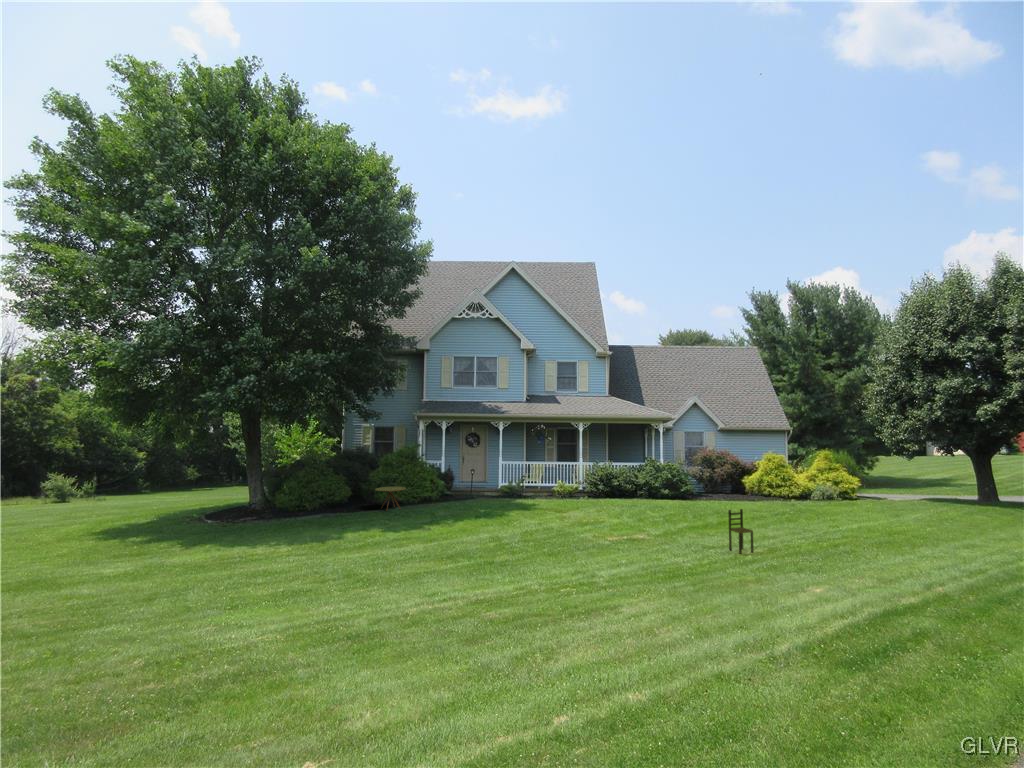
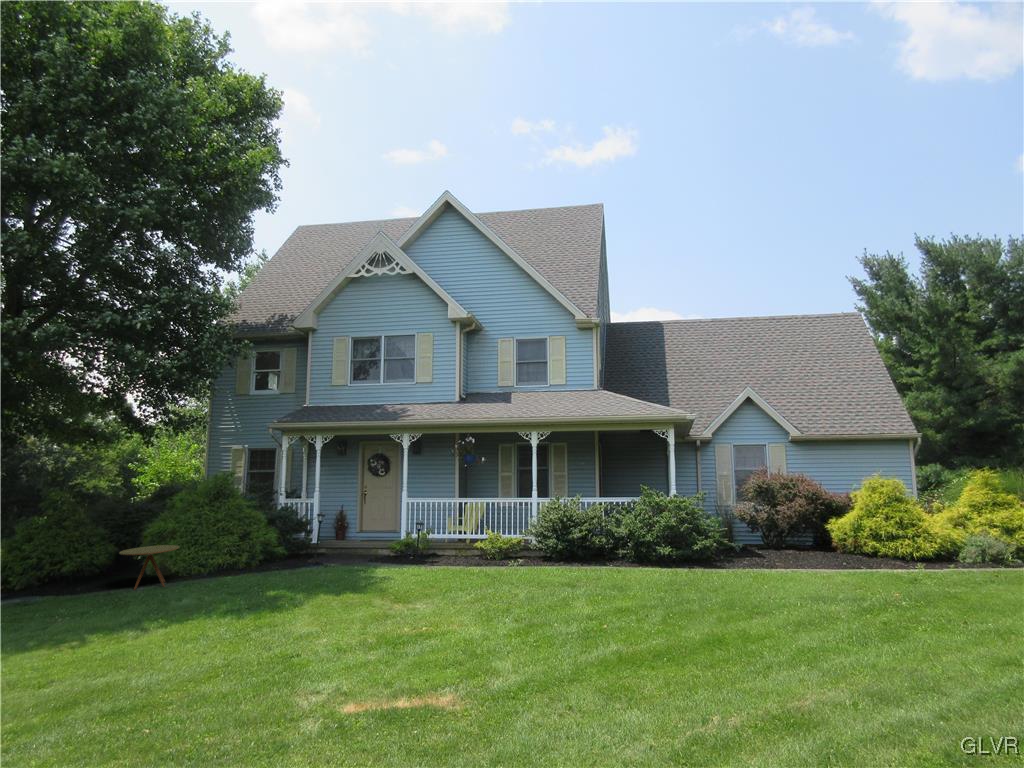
chair: present [728,509,753,554] -> none [677,617,747,756]

